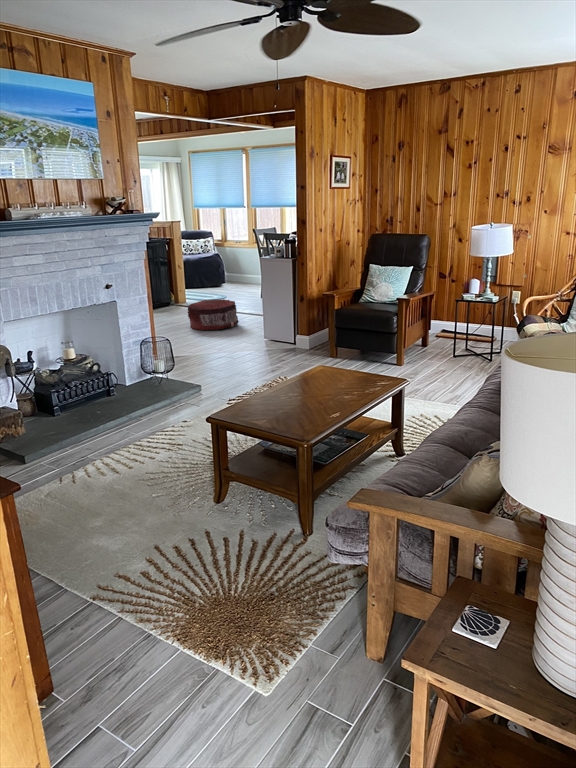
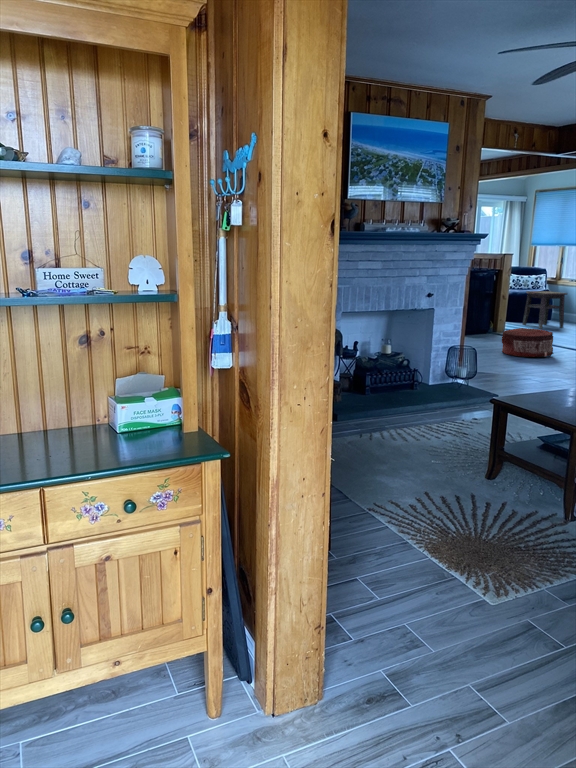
side table: none [199,254,239,293] -> present [523,291,567,329]

